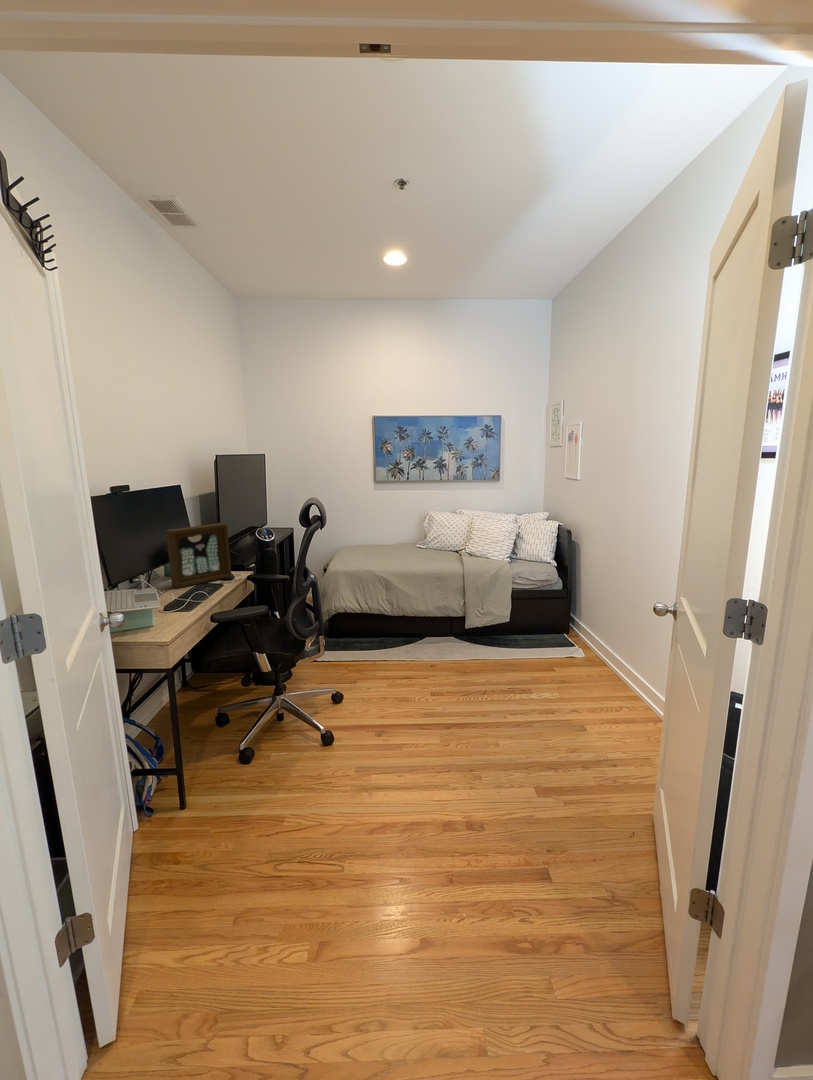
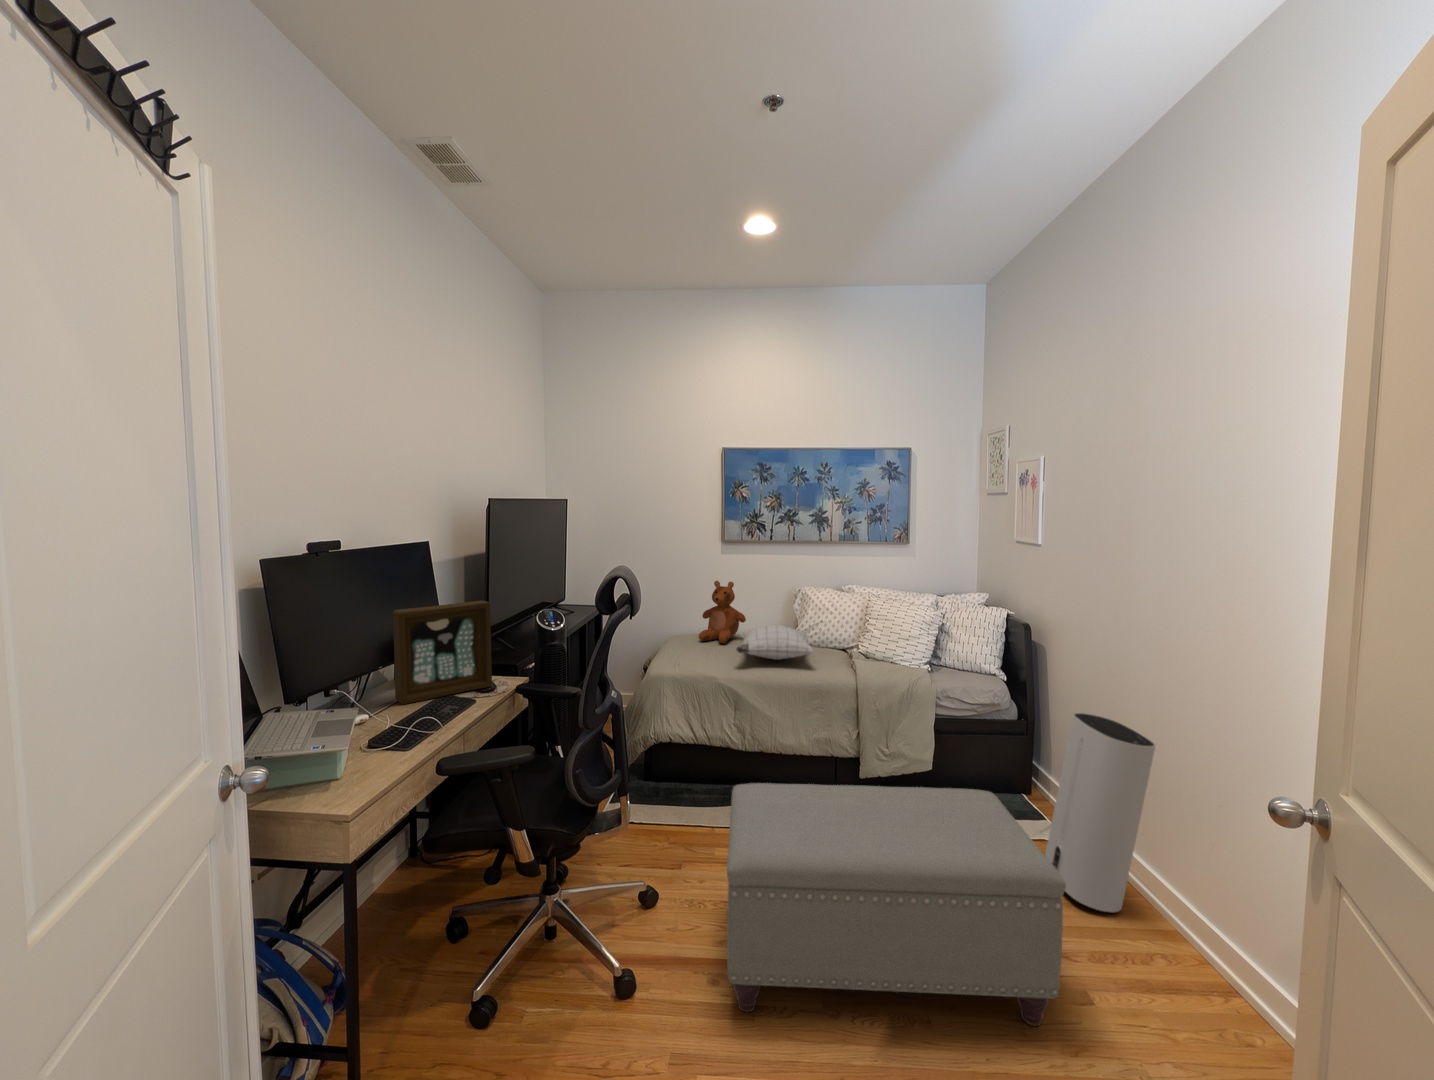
teddy bear: none [361,508,392,550] -> present [699,581,746,643]
pillow: none [386,536,436,559] -> present [736,625,813,660]
air purifier: none [571,581,633,690] -> present [1045,713,1156,912]
ottoman: none [383,626,571,748] -> present [727,783,1066,1026]

